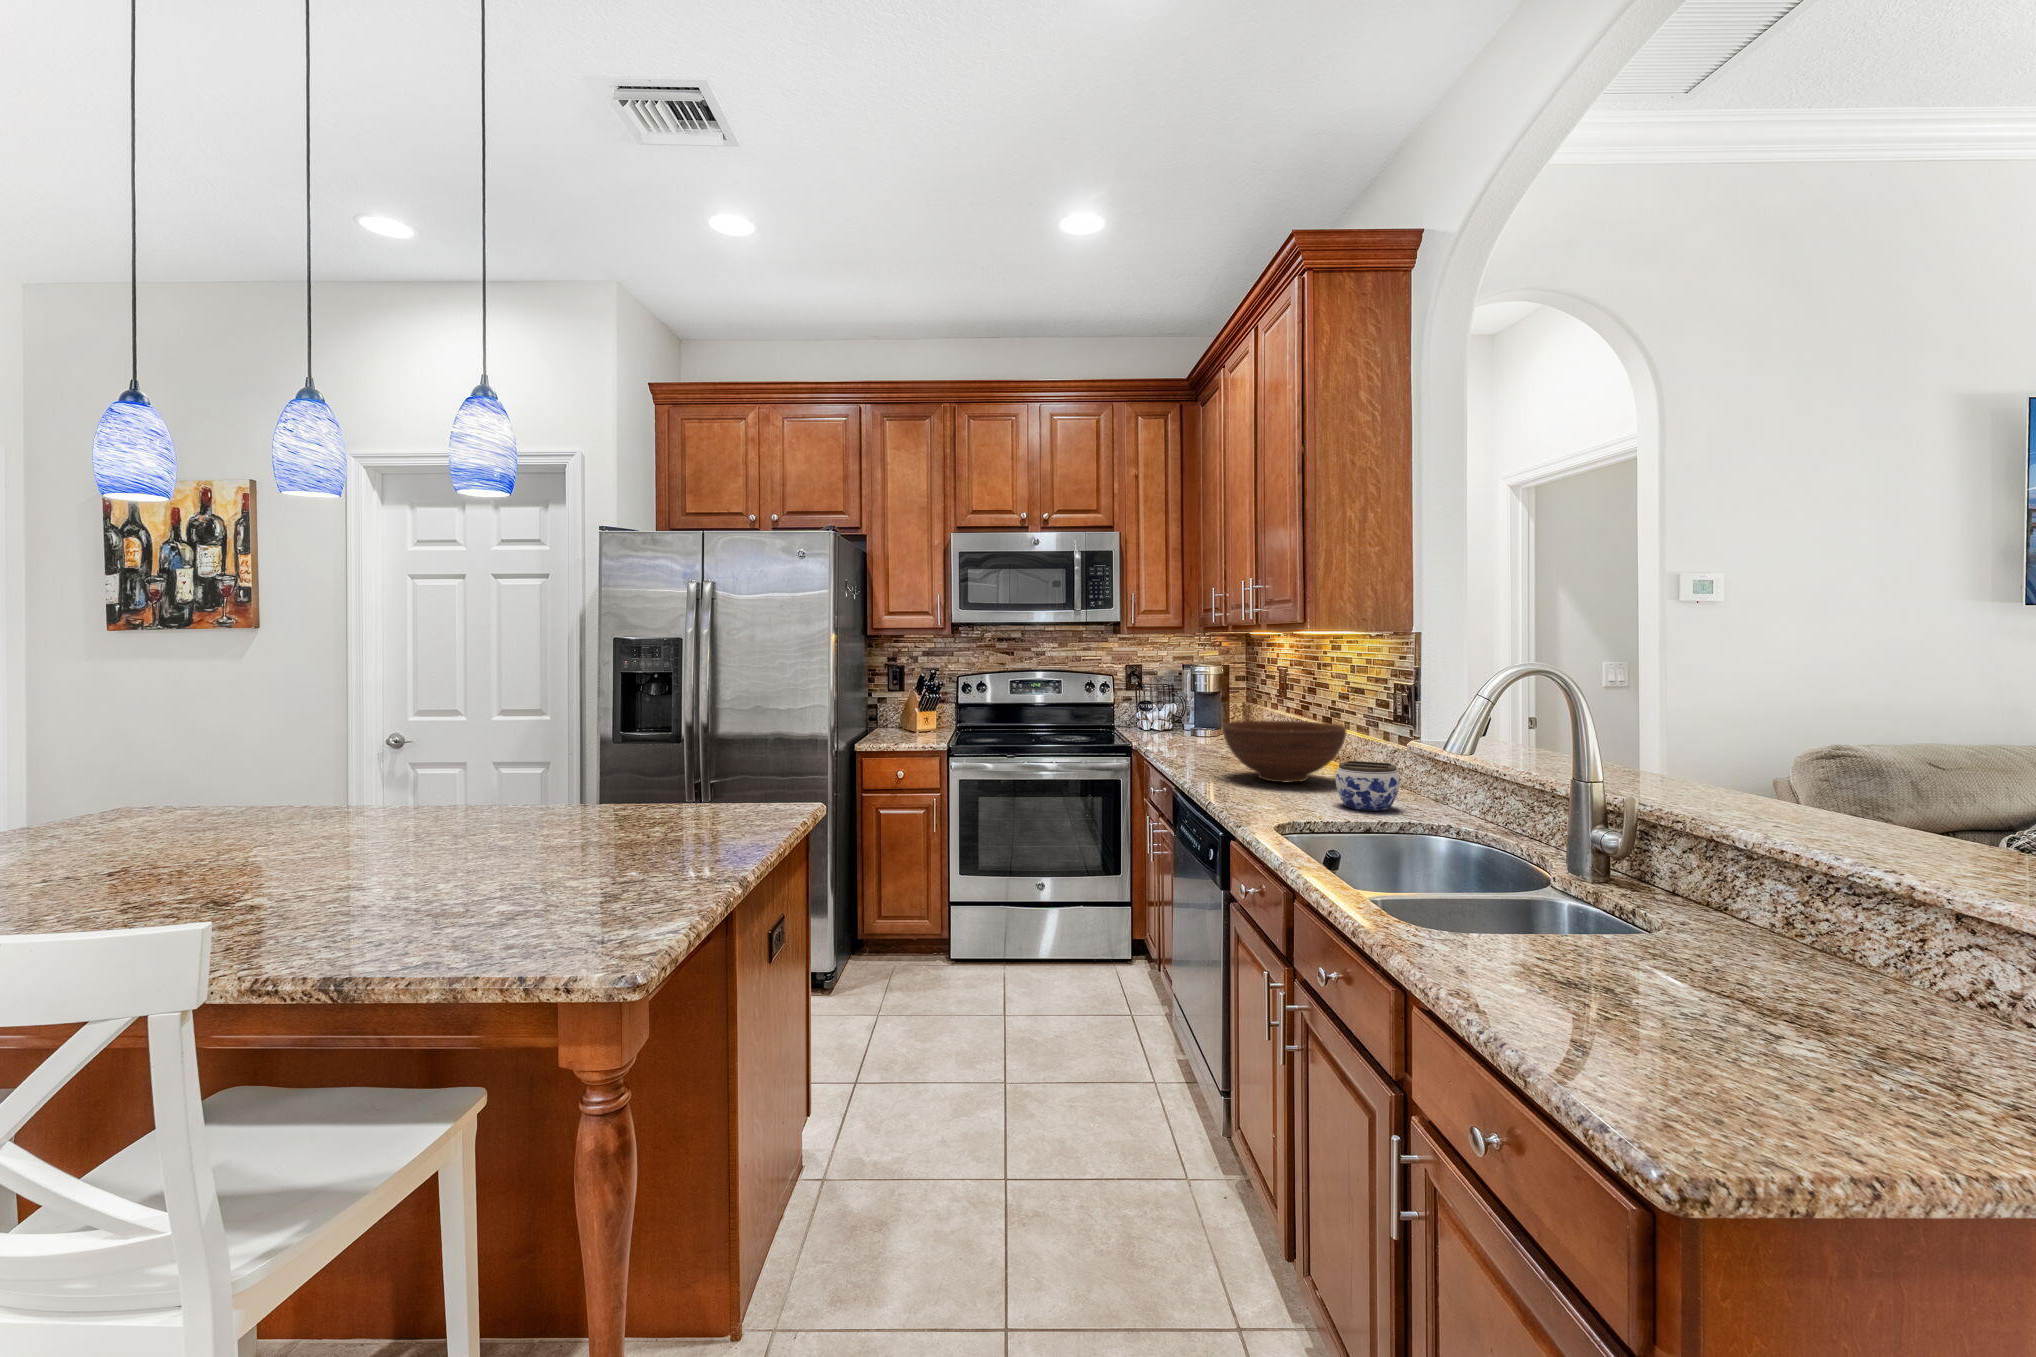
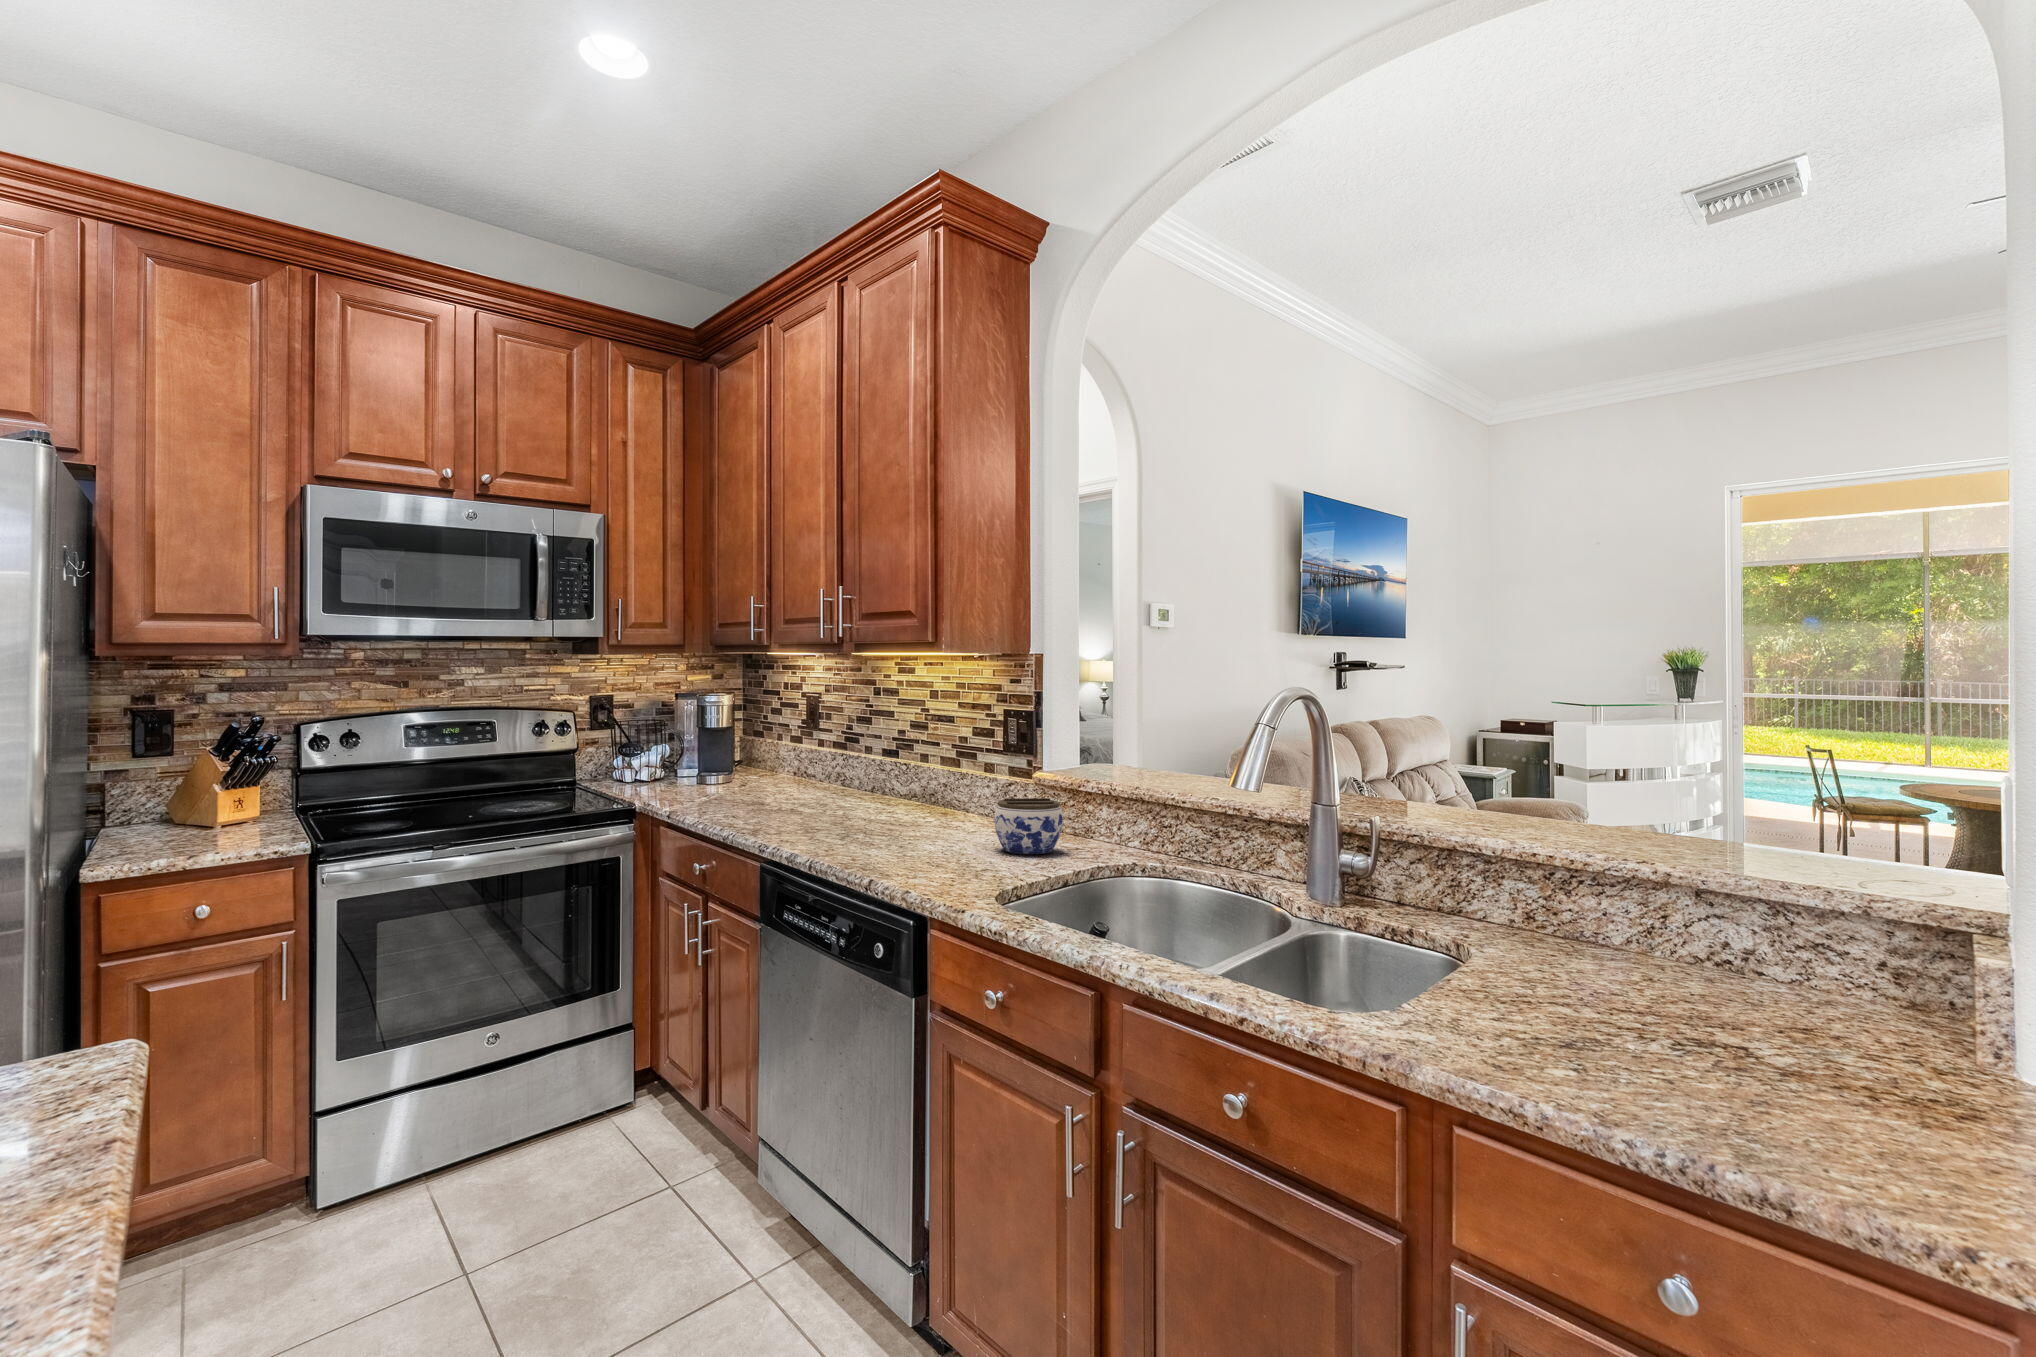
fruit bowl: present [1223,721,1346,783] -> none [824,756,969,831]

